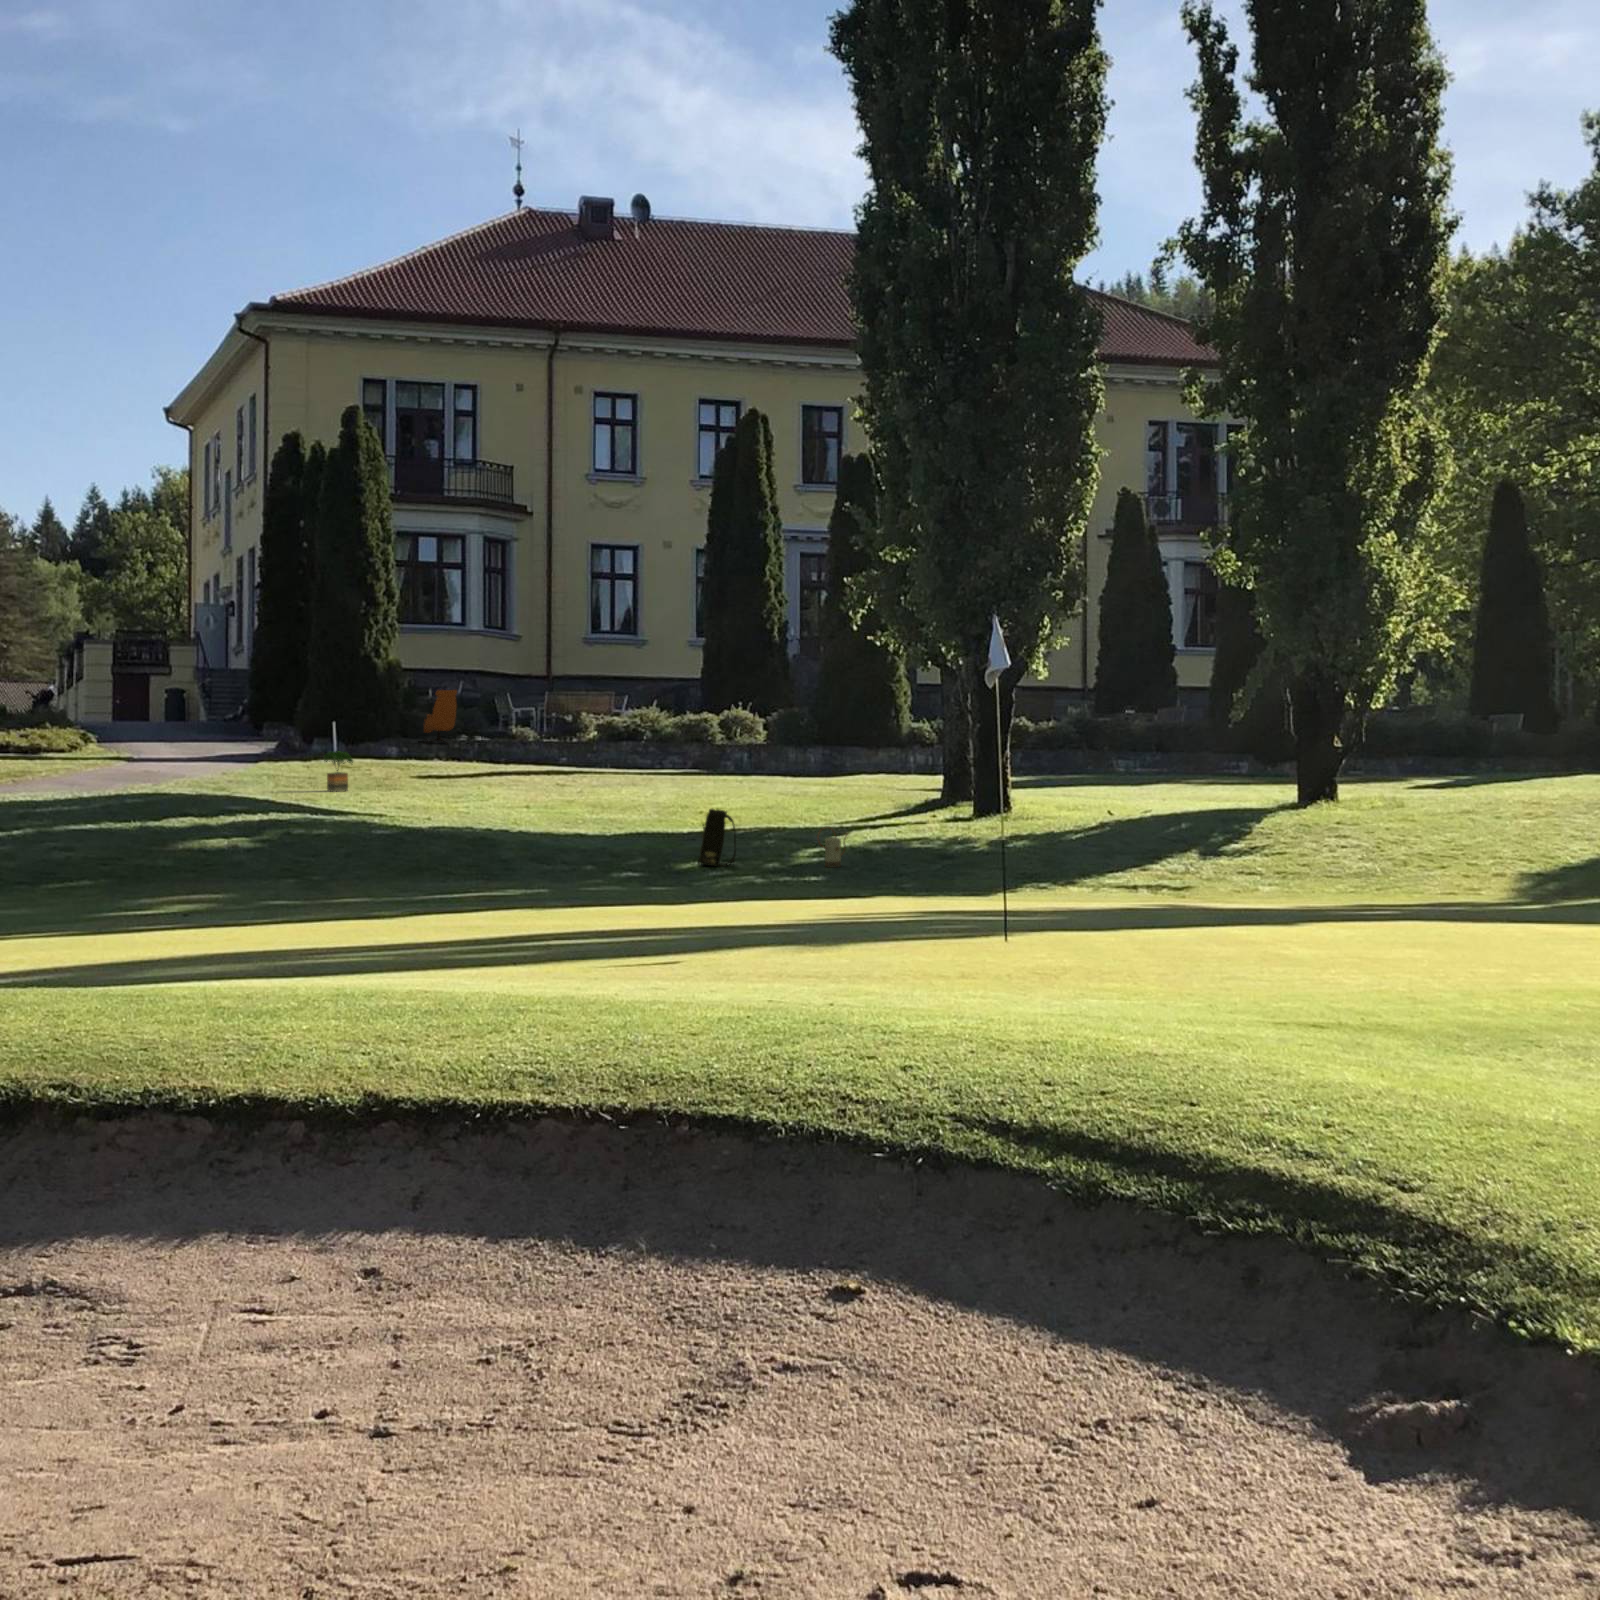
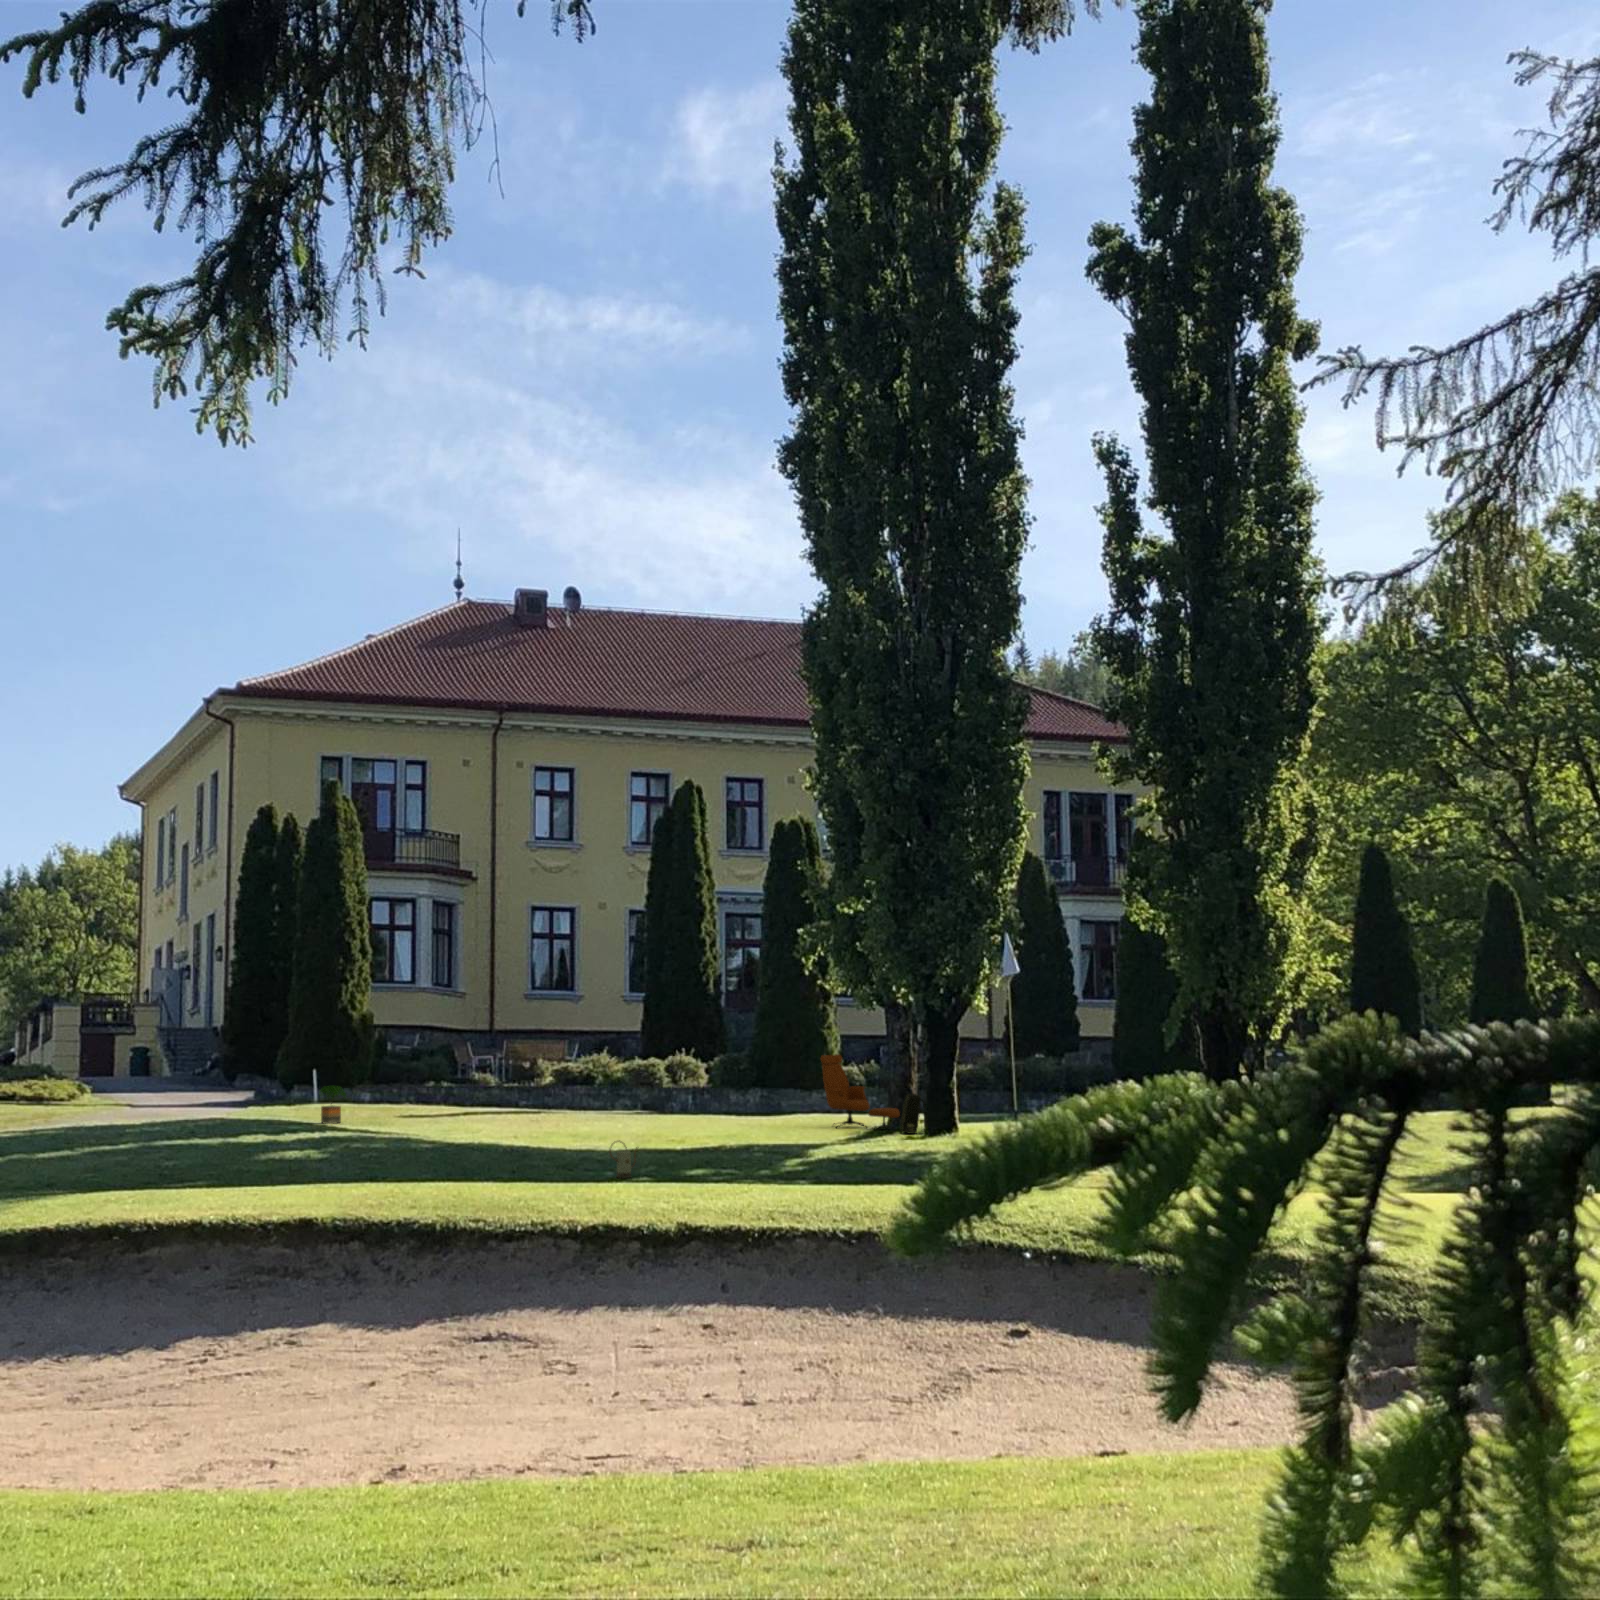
lounge chair: present [424,690,457,742] -> present [821,1054,900,1128]
backpack: present [698,809,736,866] -> present [900,1094,927,1134]
watering can: present [817,827,847,868] -> present [610,1141,637,1178]

